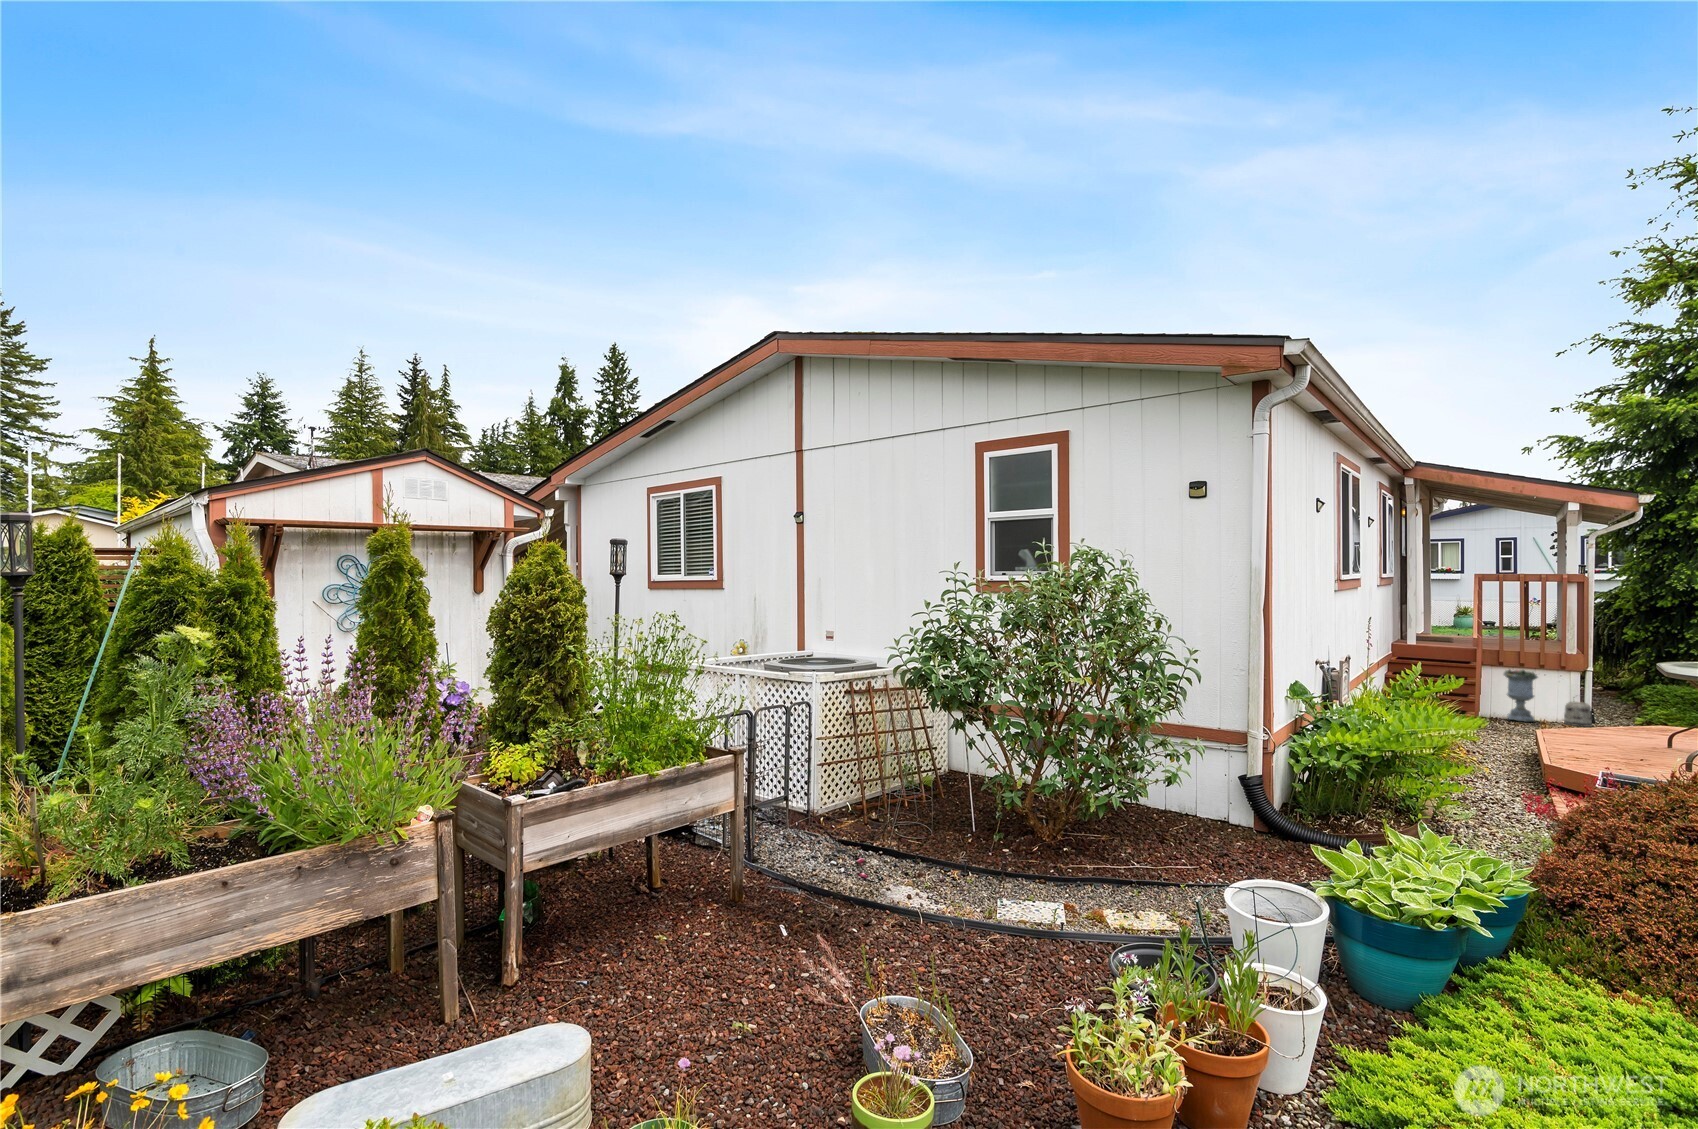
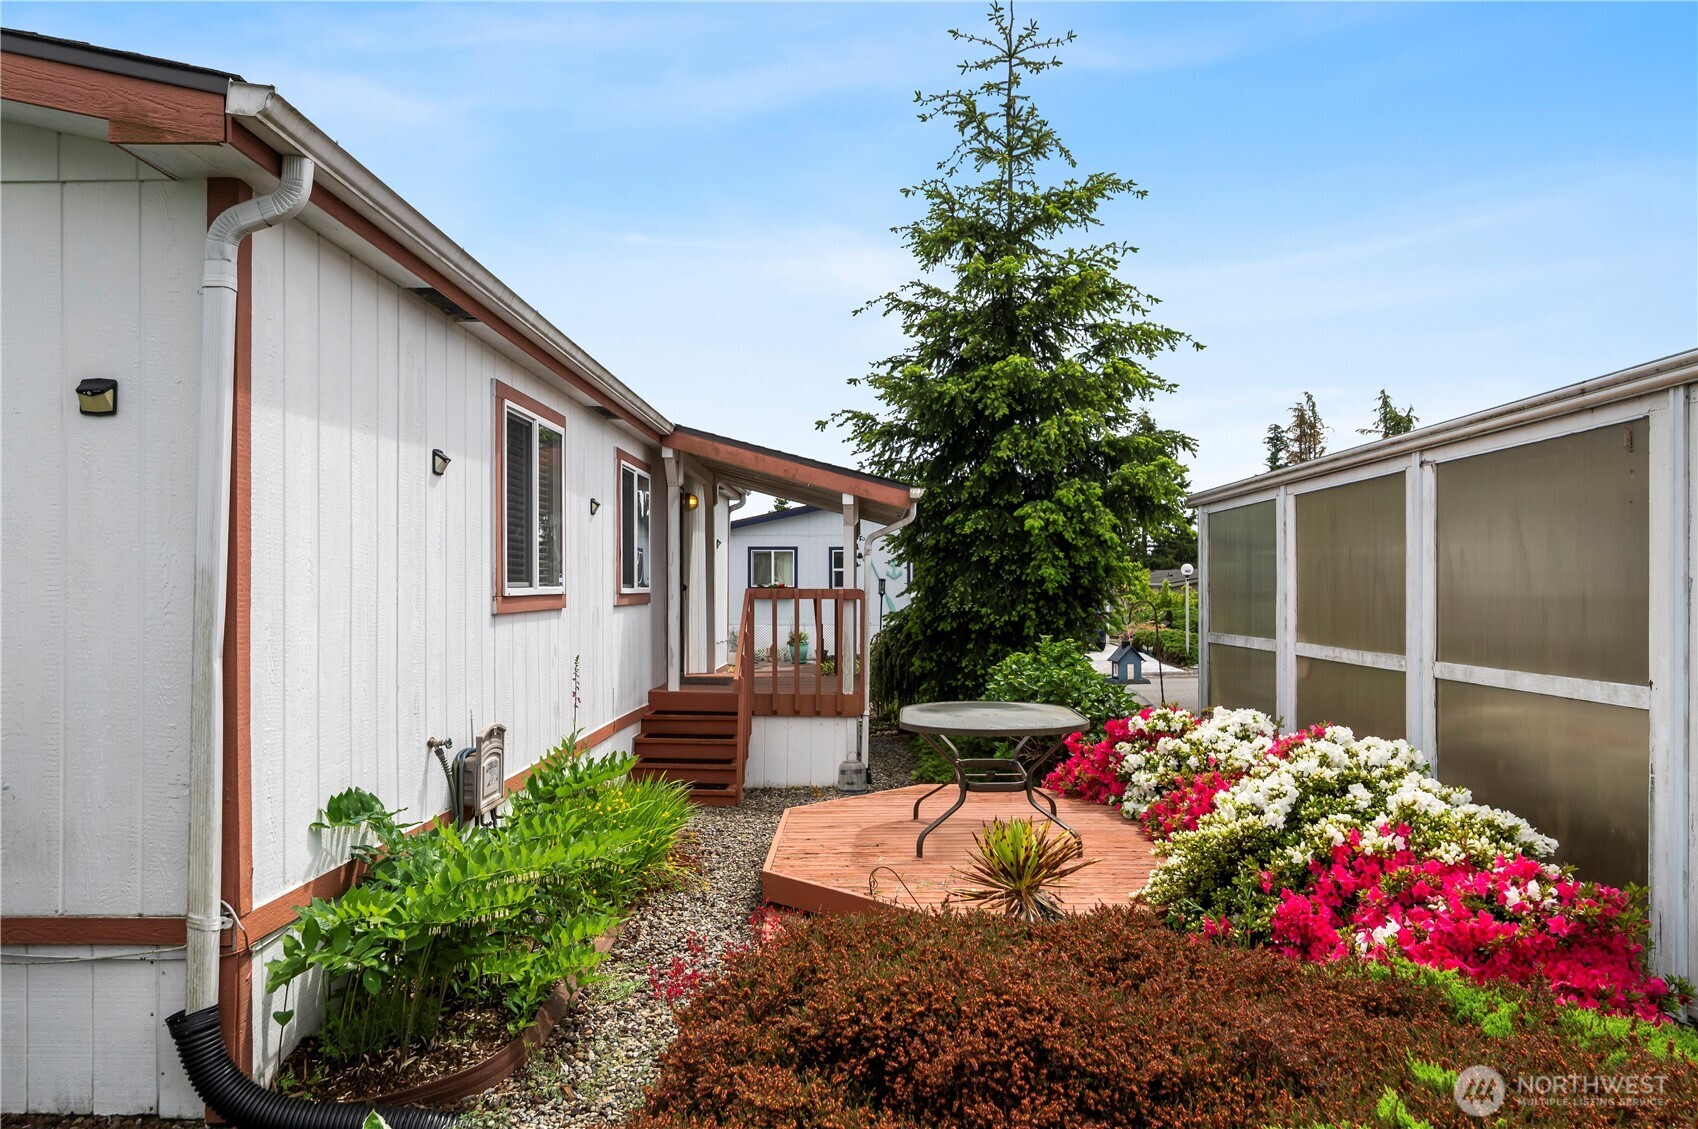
planter: present [1504,669,1538,722] -> none [771,720,810,797]

